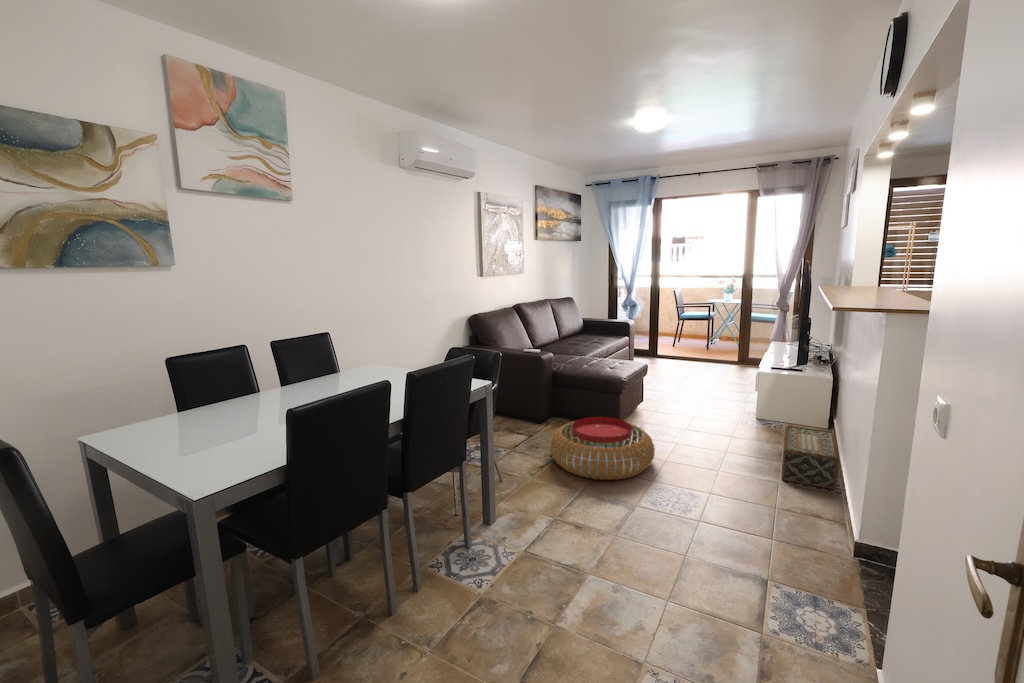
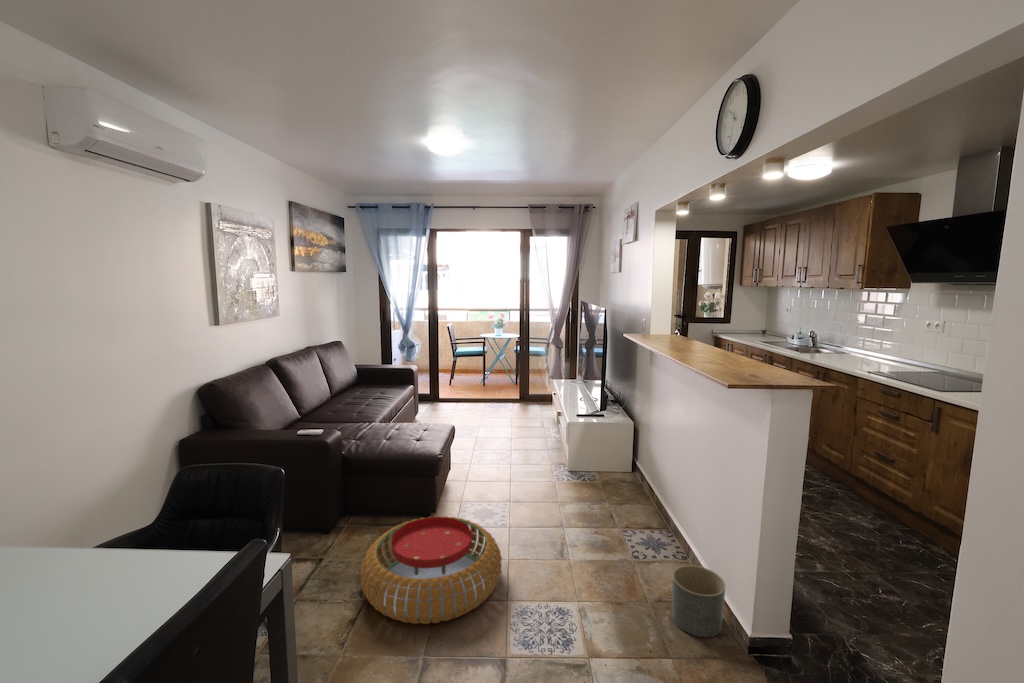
woven basket: present [781,426,839,490] -> none [613,484,682,555]
planter: none [792,481,845,539] -> present [672,565,725,637]

